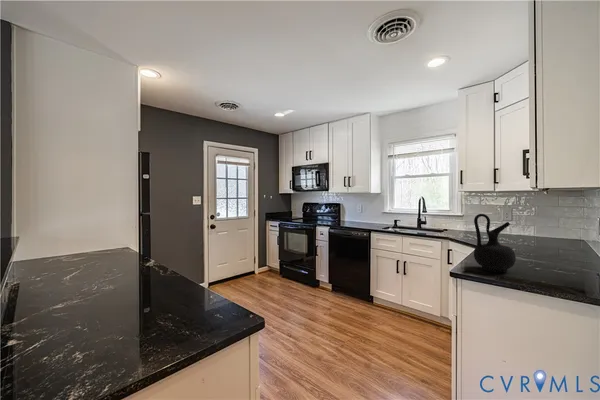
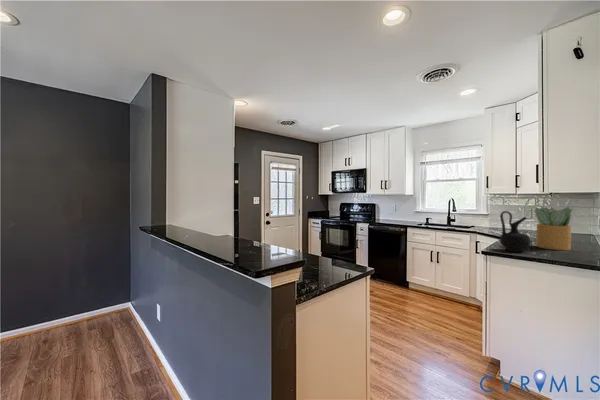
potted plant: none [515,207,571,268] -> present [535,207,572,250]

